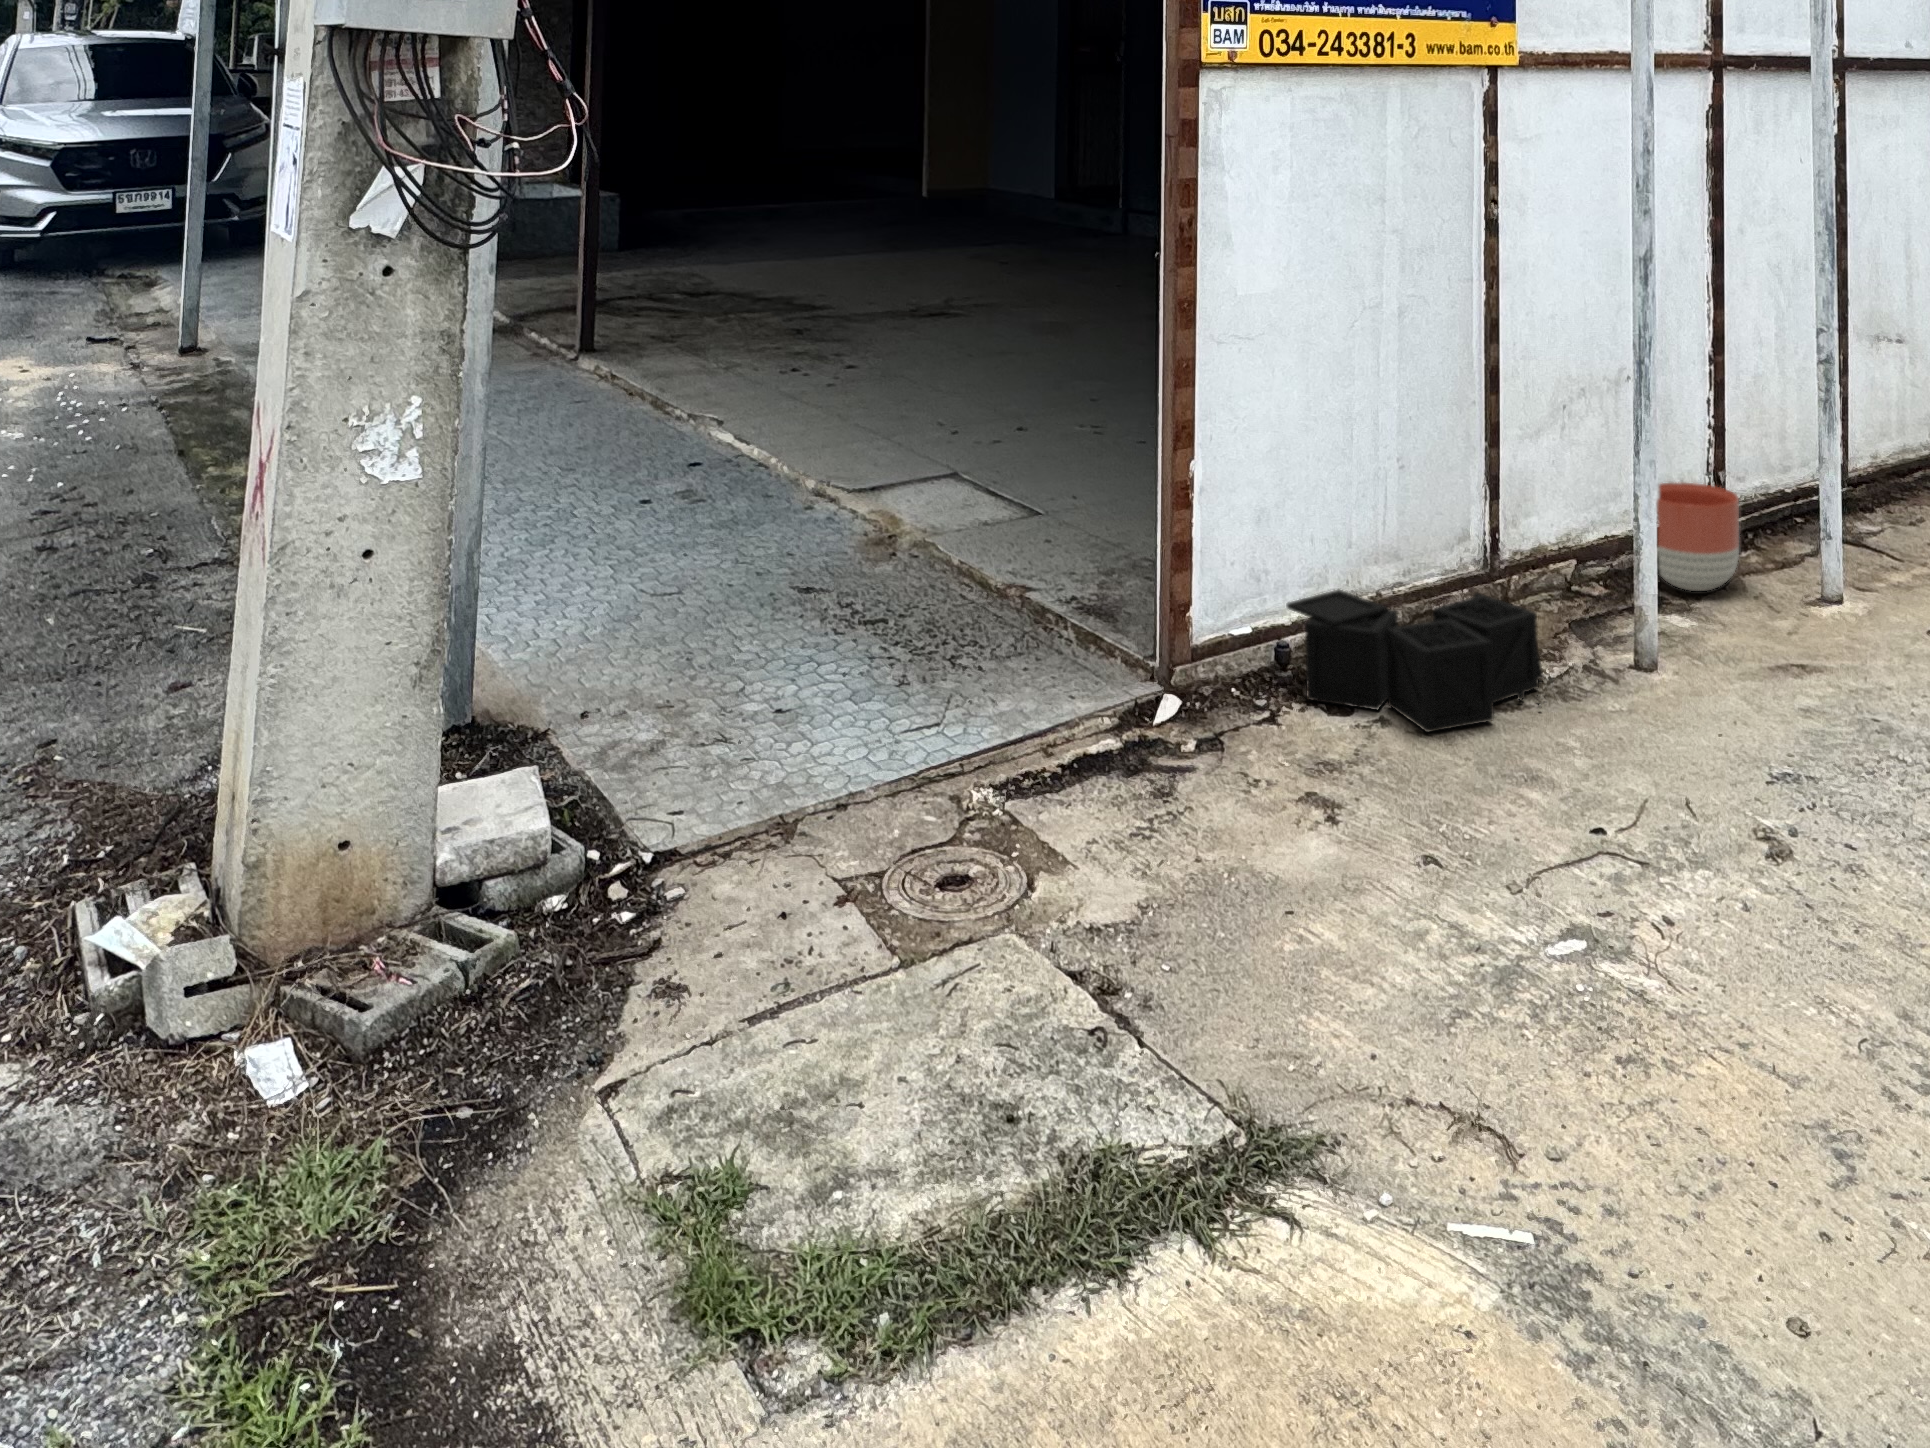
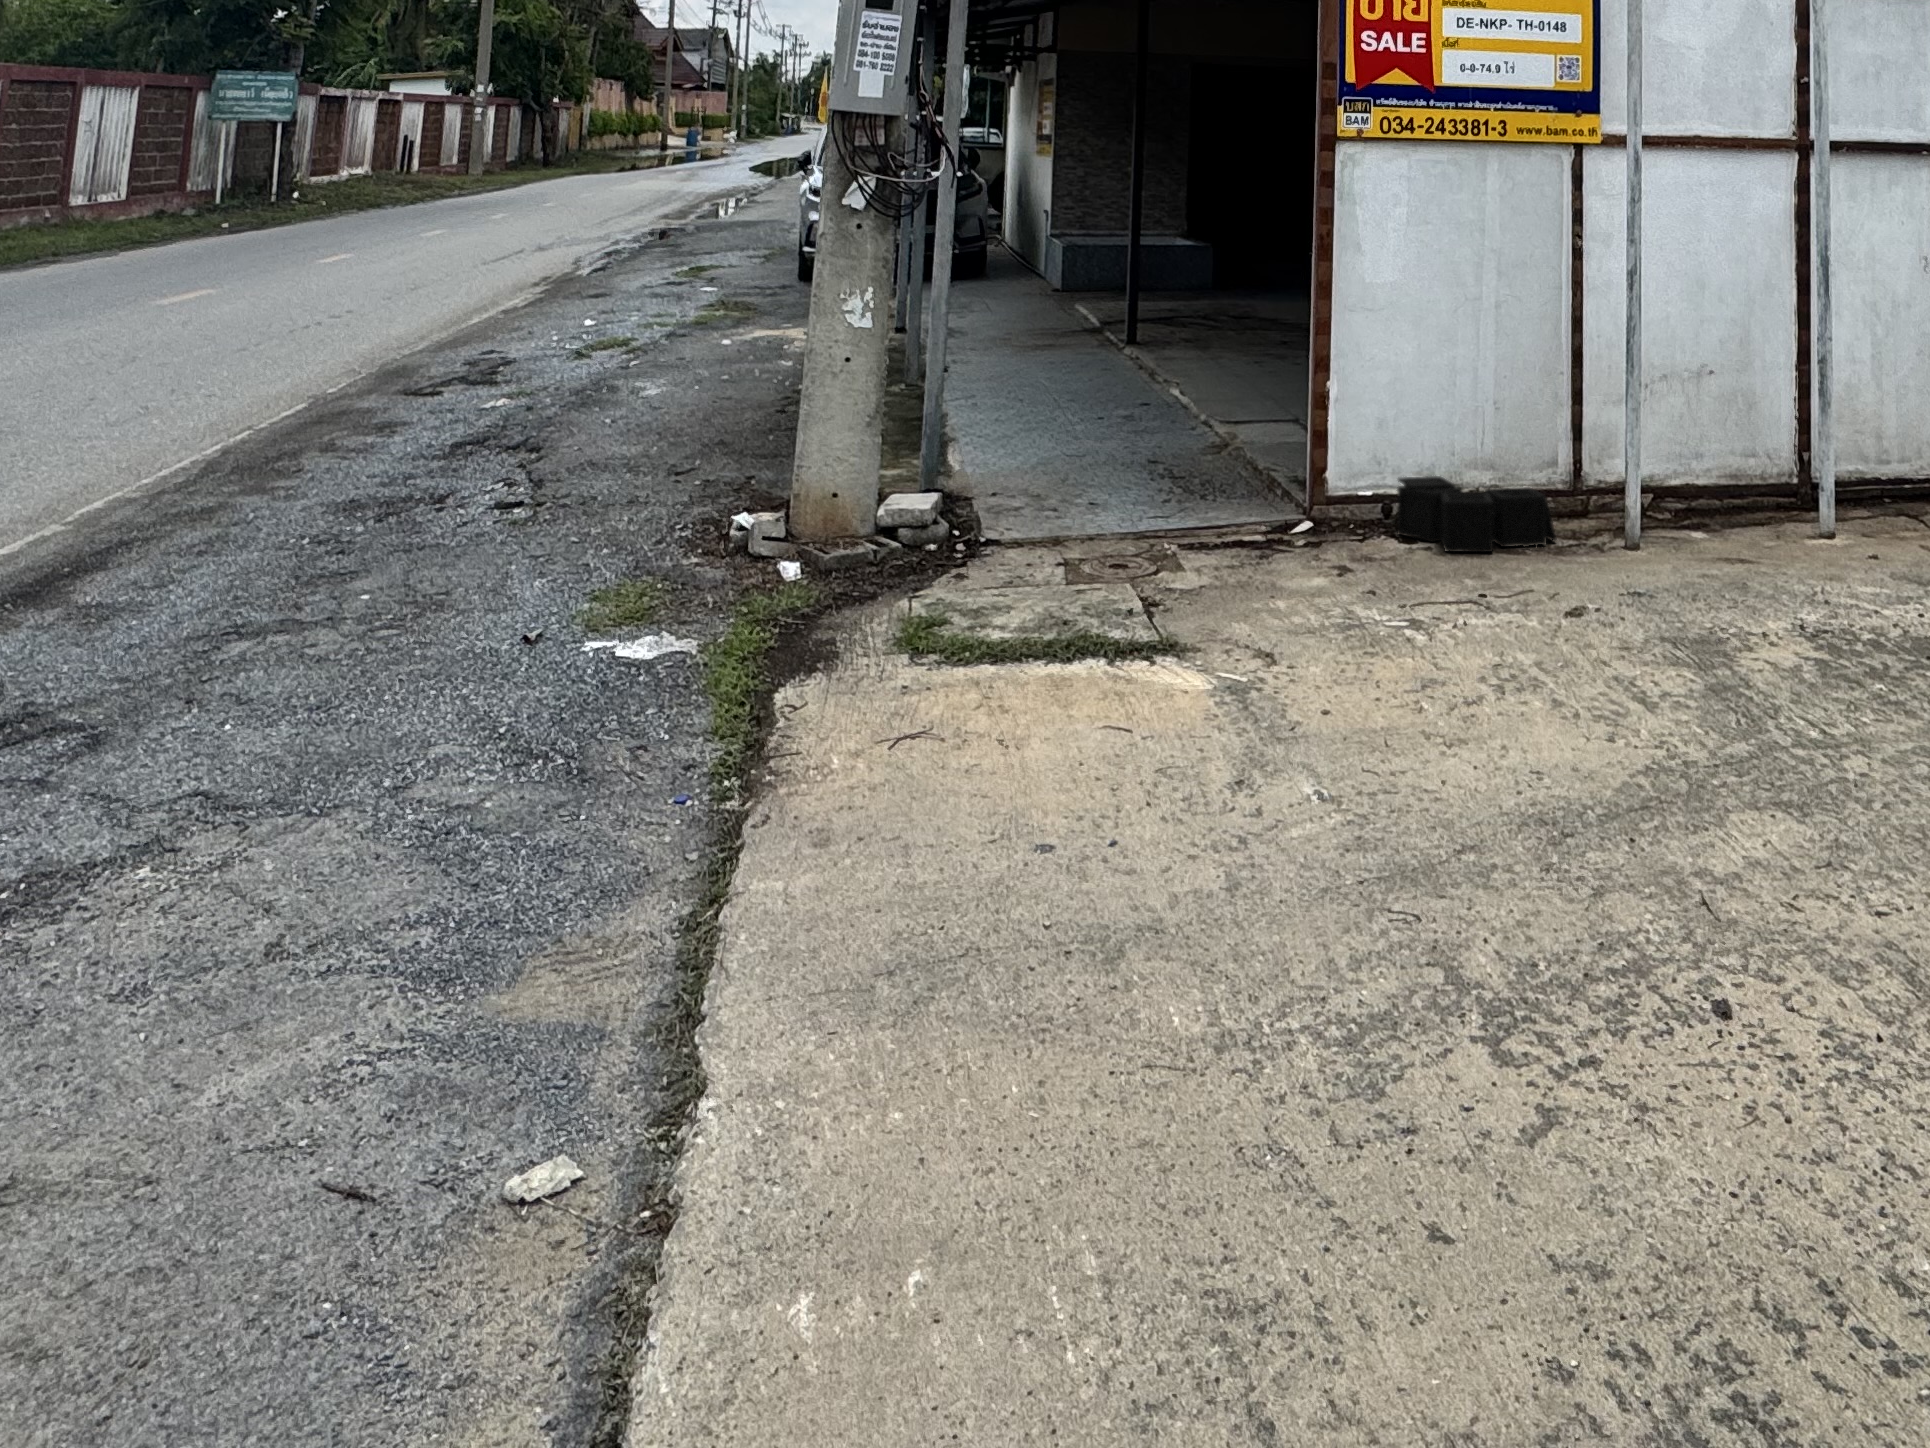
planter: present [1657,483,1739,591] -> none [1710,448,1776,522]

